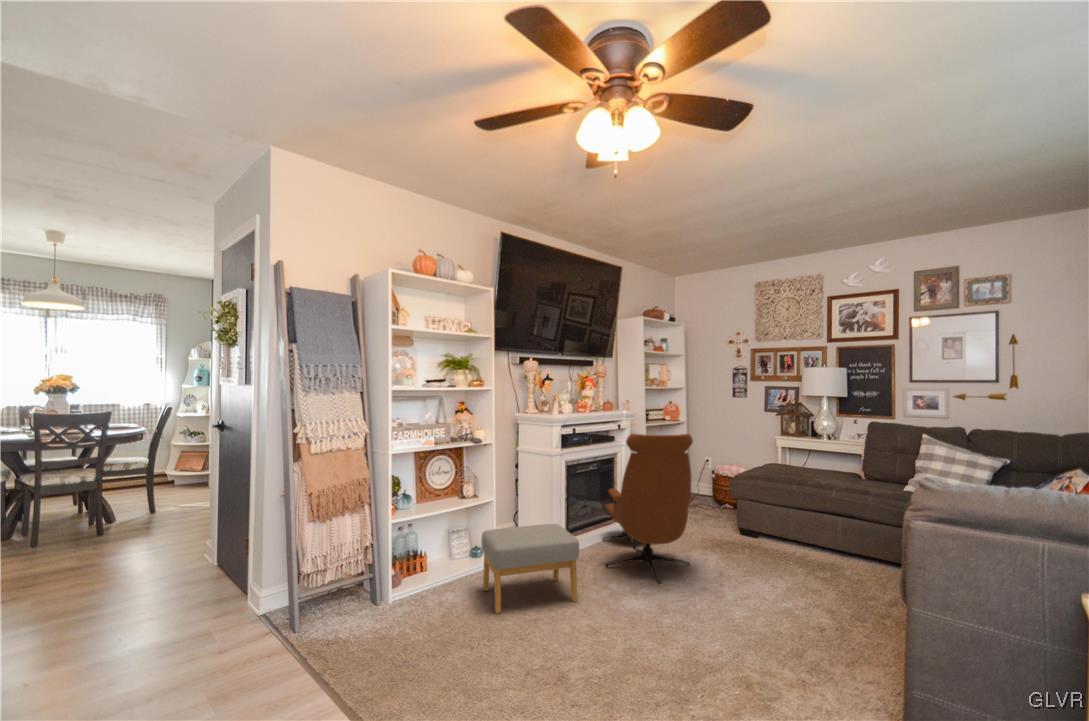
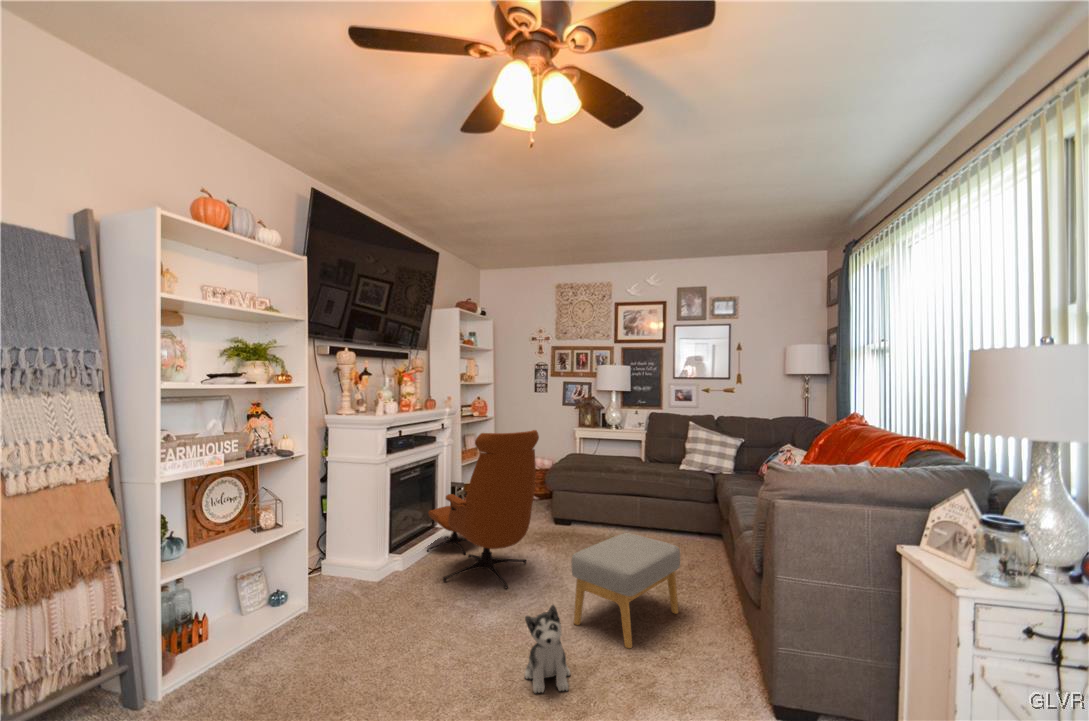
footstool: present [482,524,579,613] -> present [572,533,680,648]
plush toy: none [640,594,685,675] -> present [525,605,570,693]

